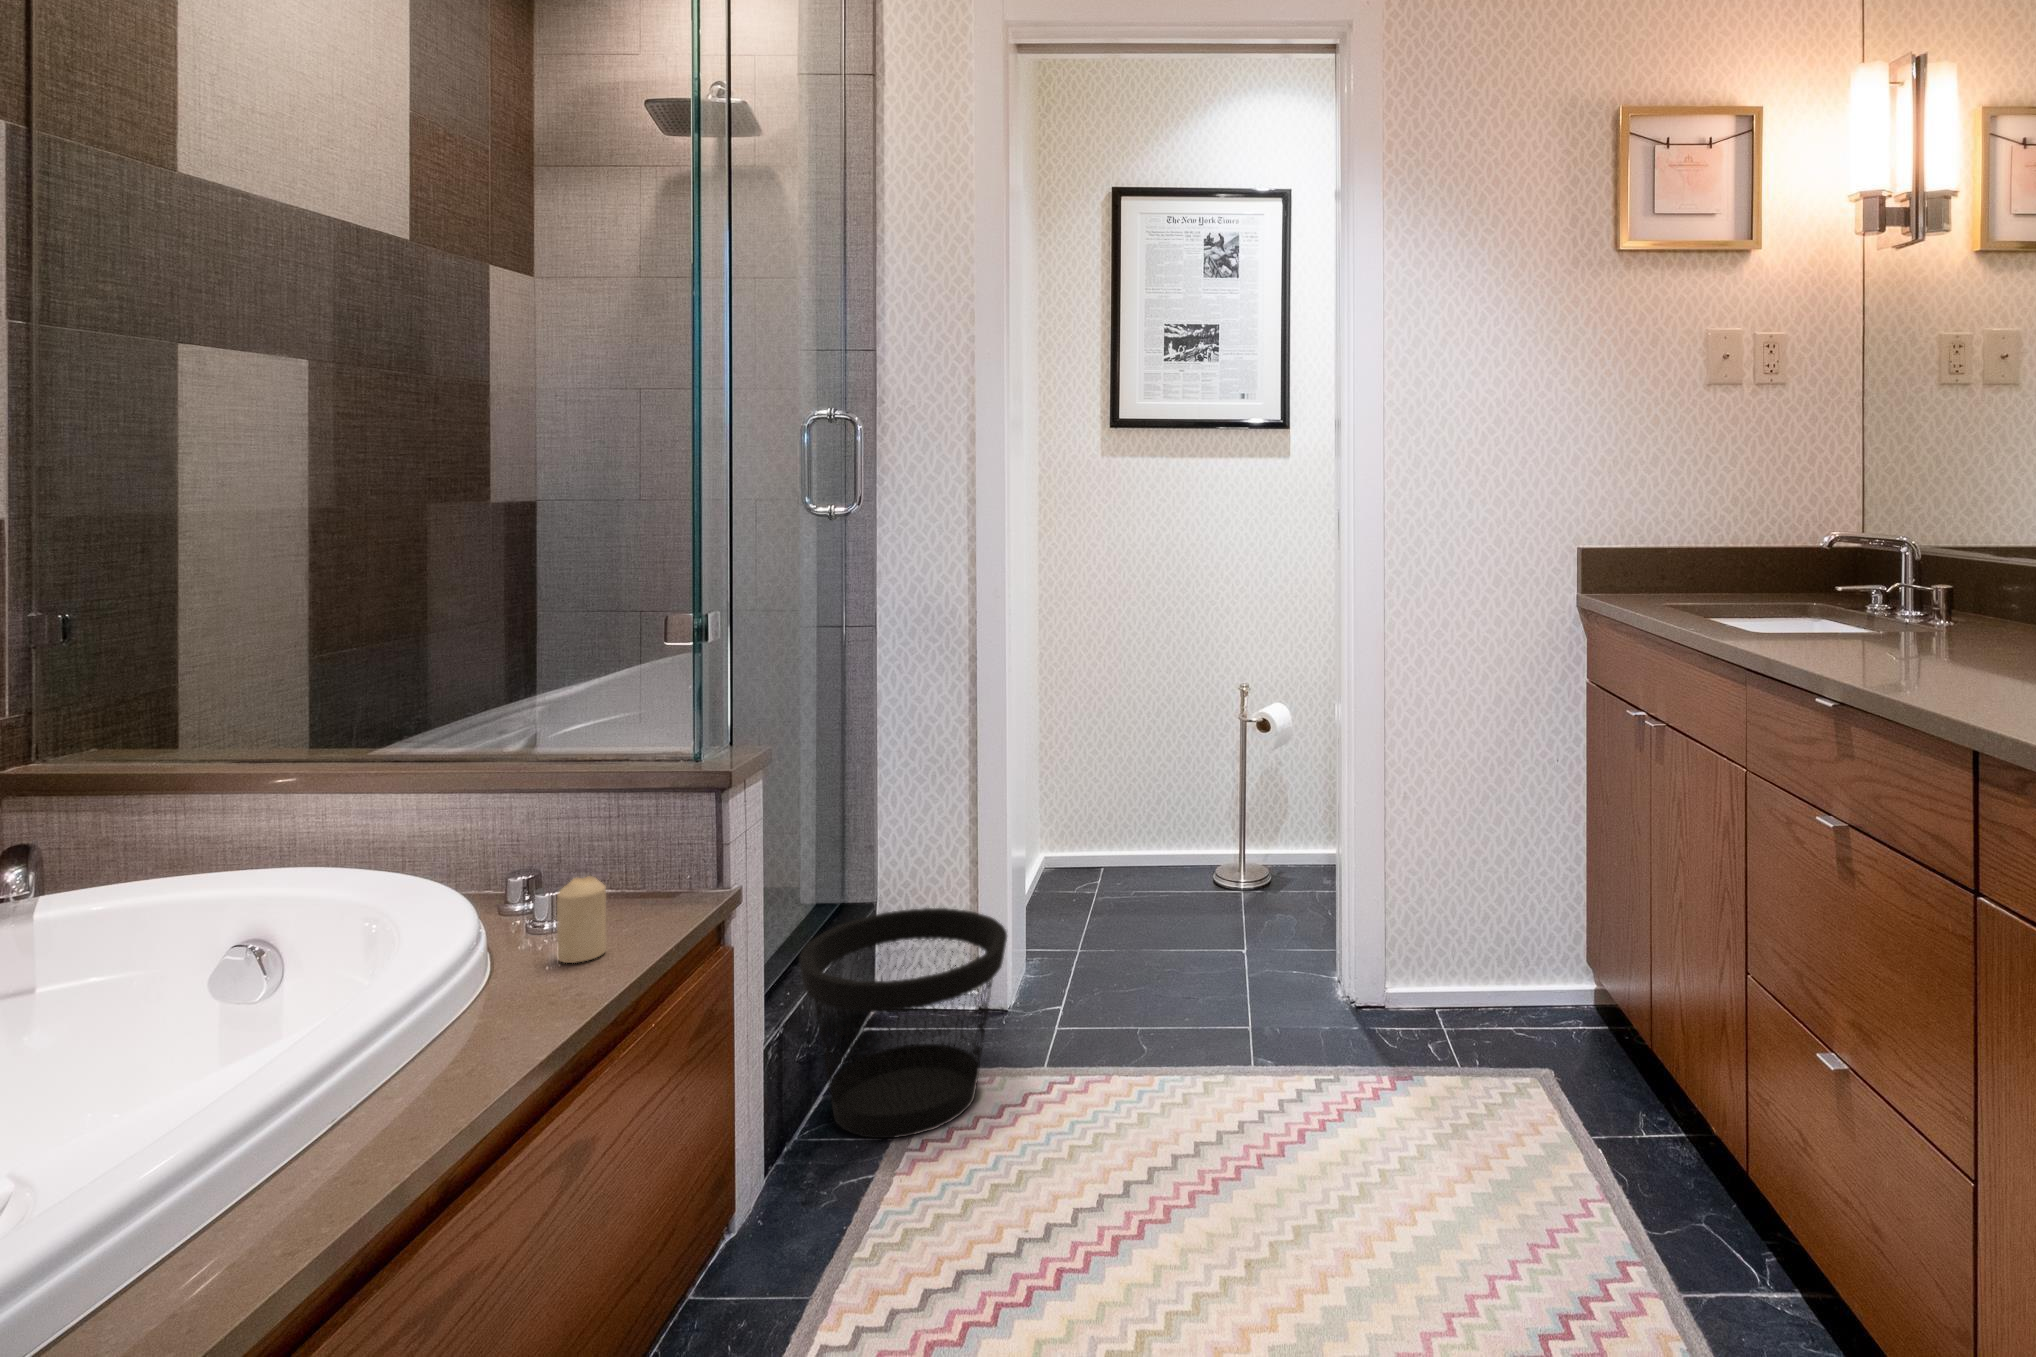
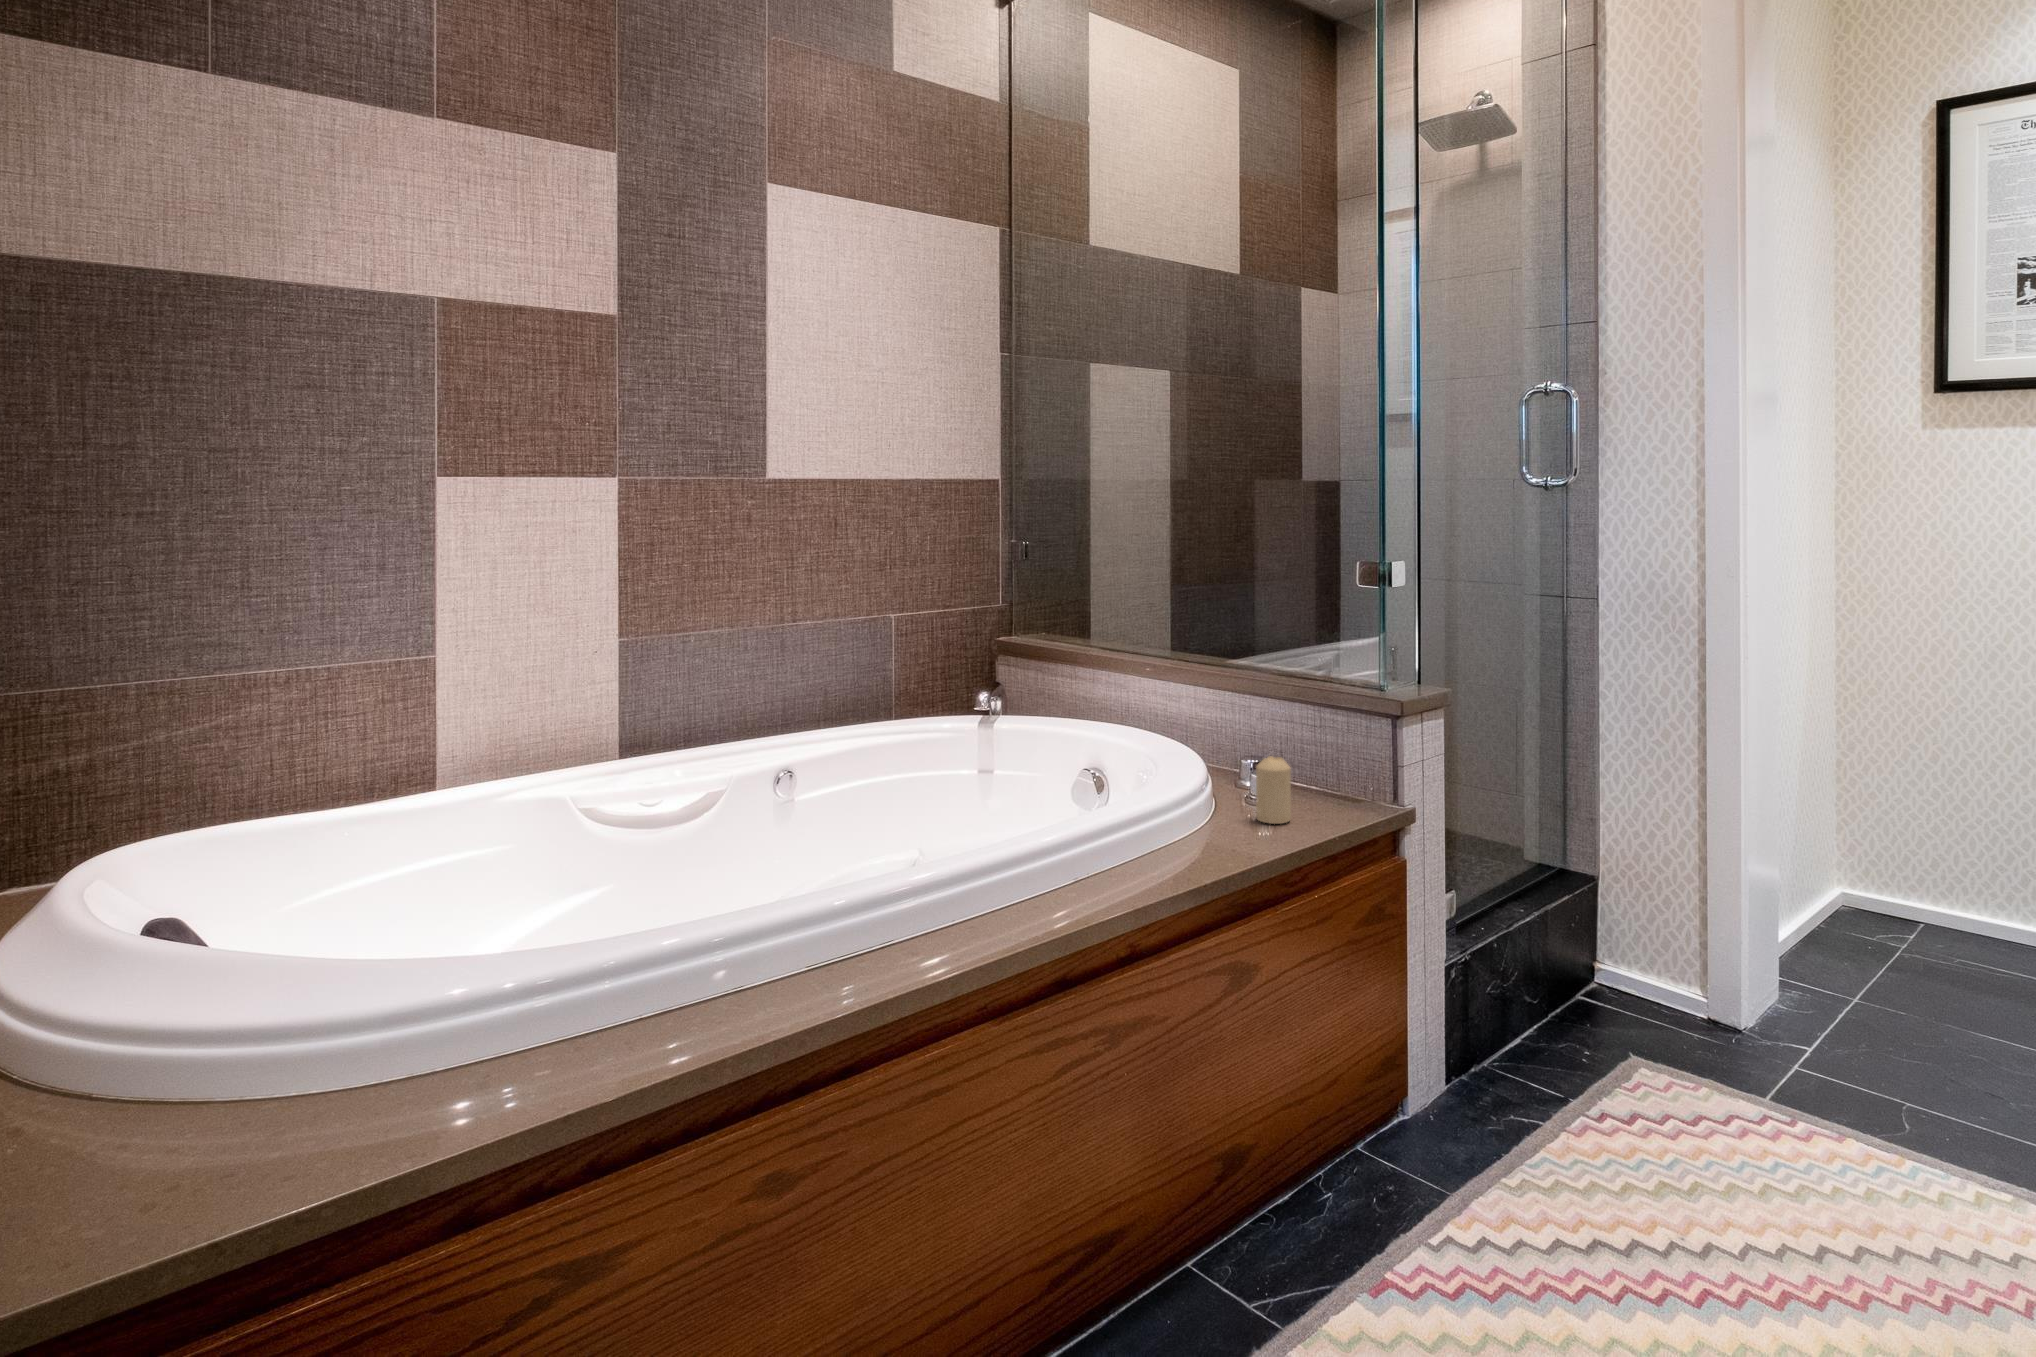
wastebasket: present [799,908,1007,1138] -> none [1494,879,1712,1108]

